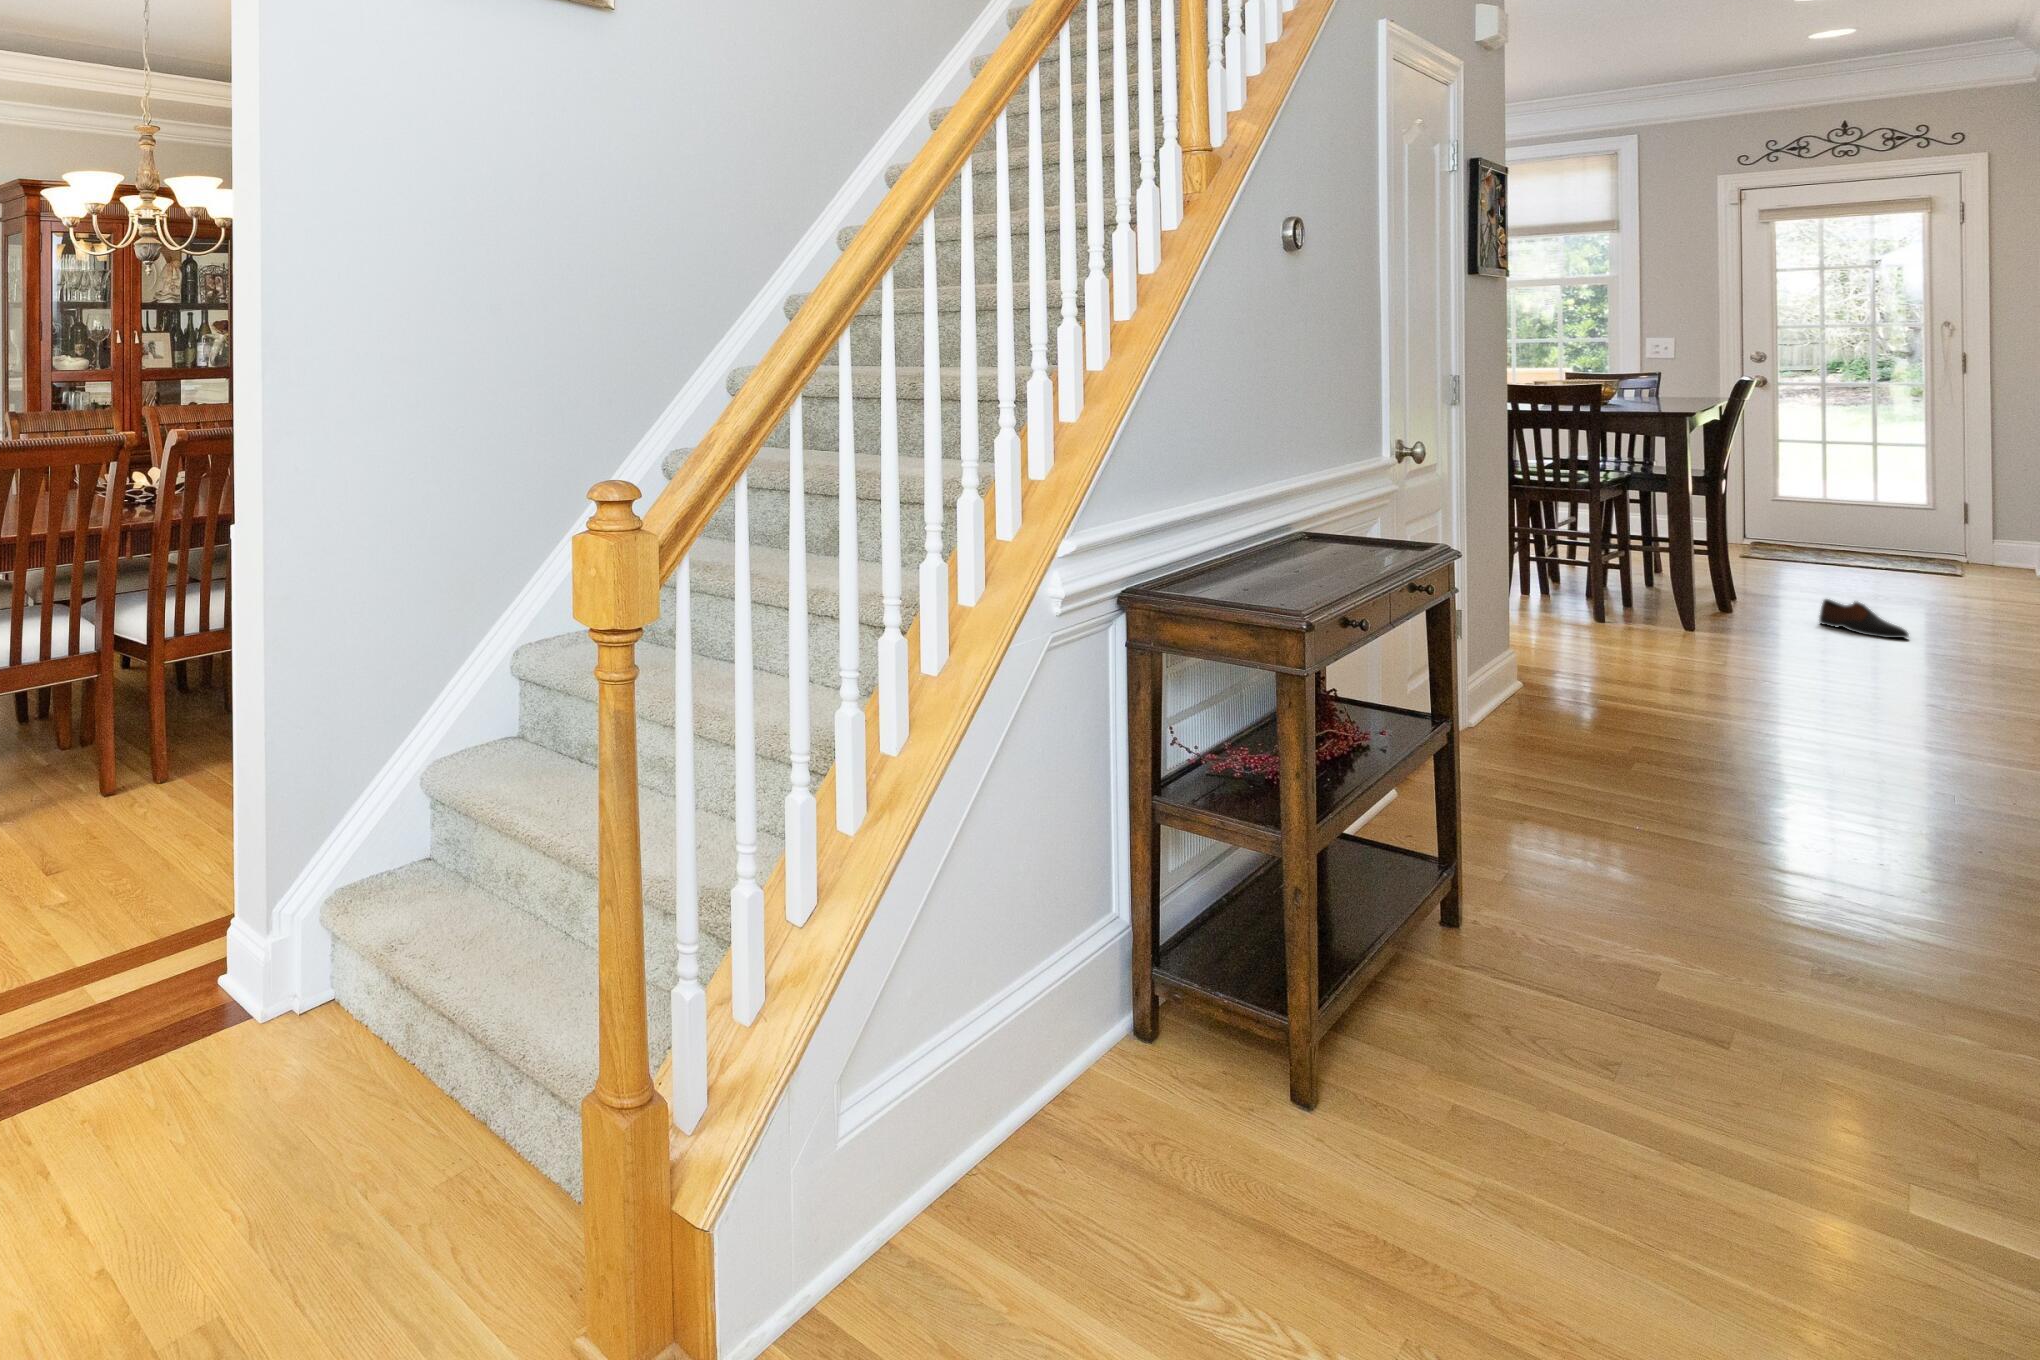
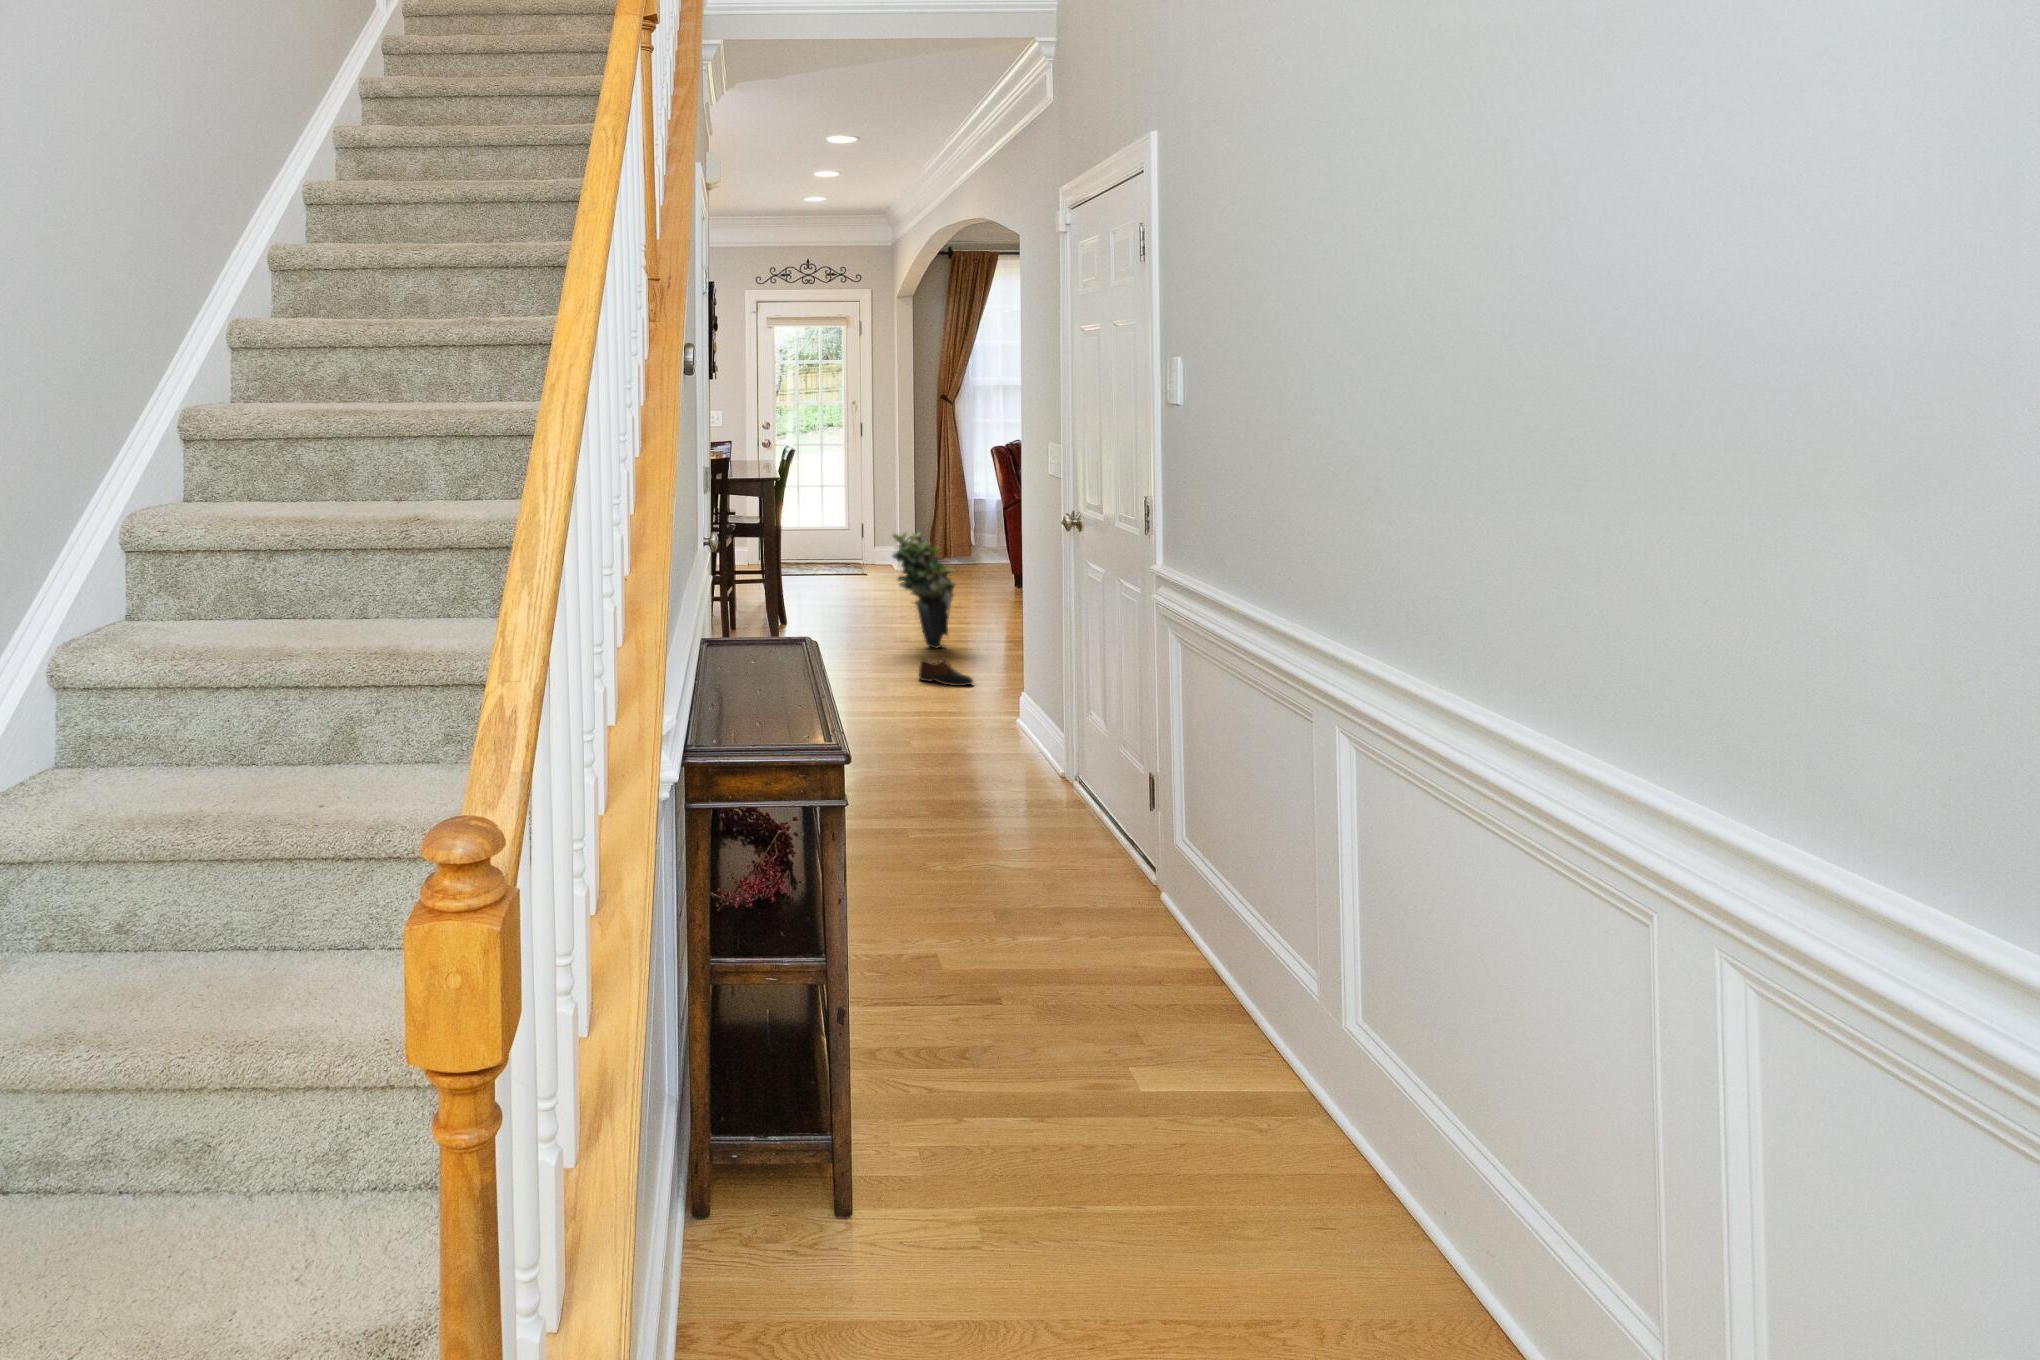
potted plant: none [1819,445,1942,598] -> present [892,532,955,649]

